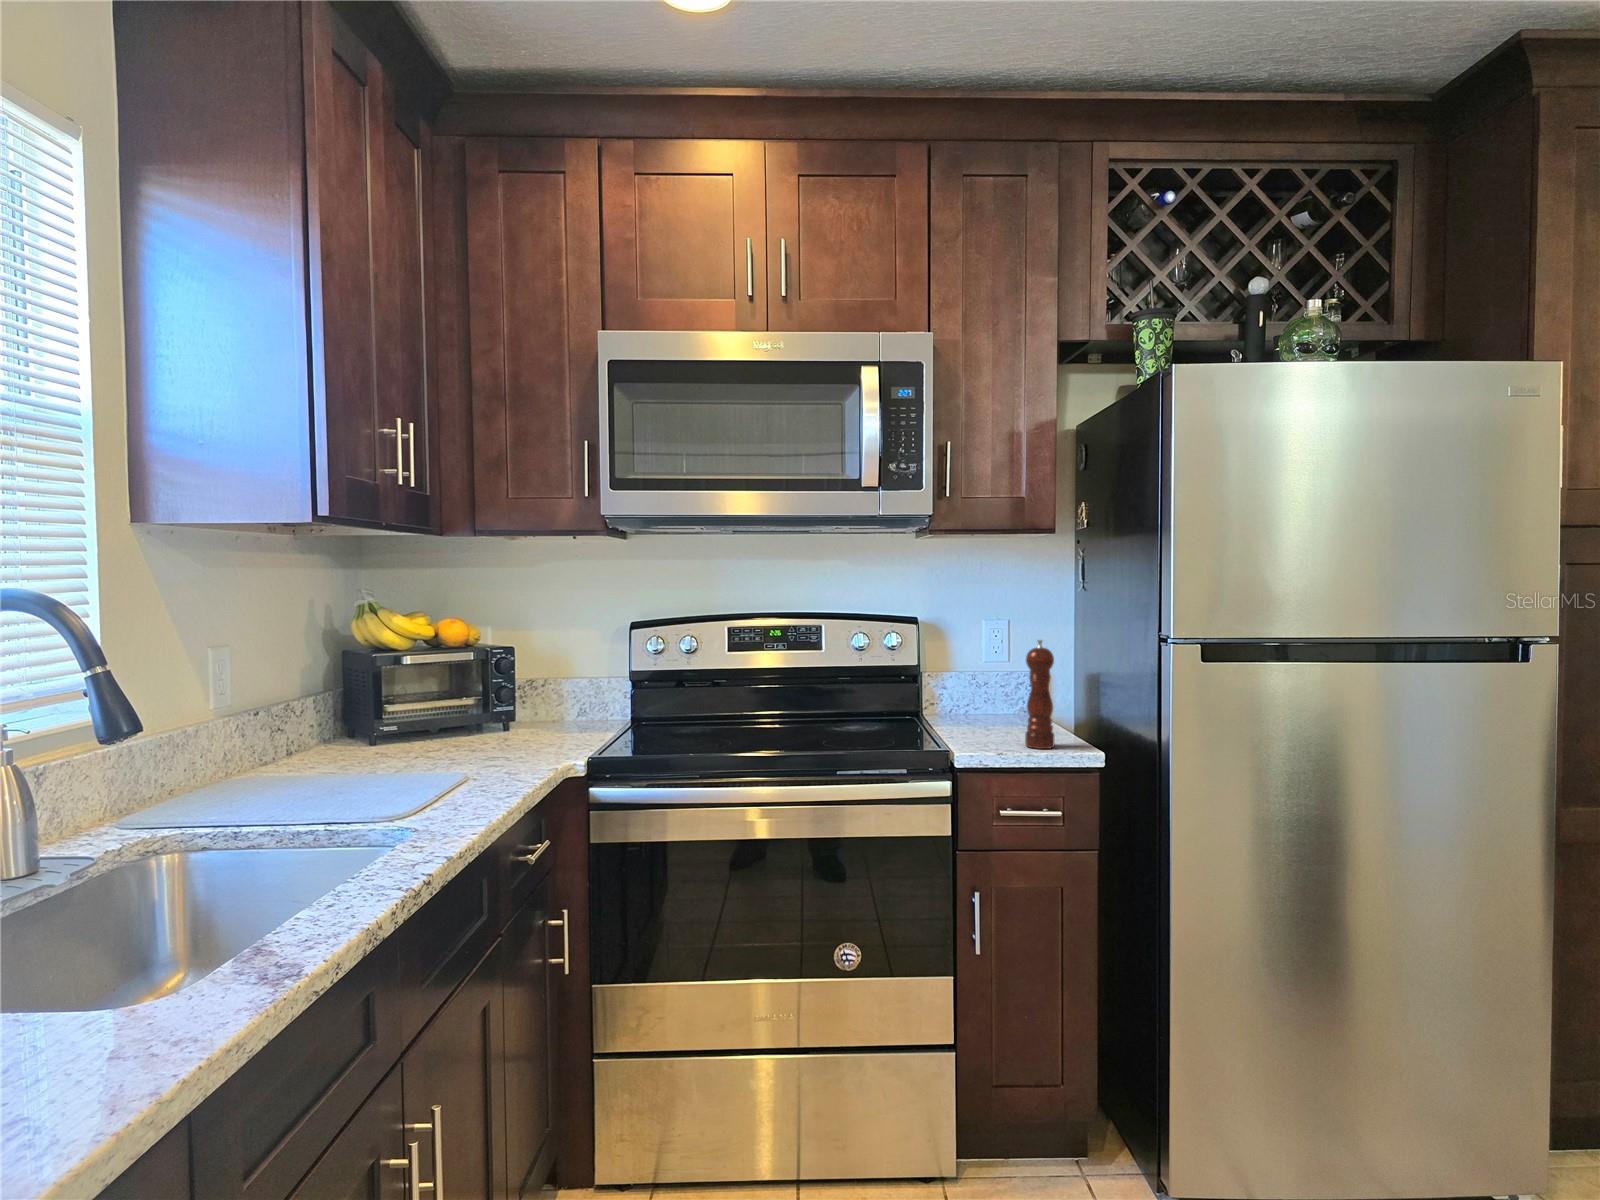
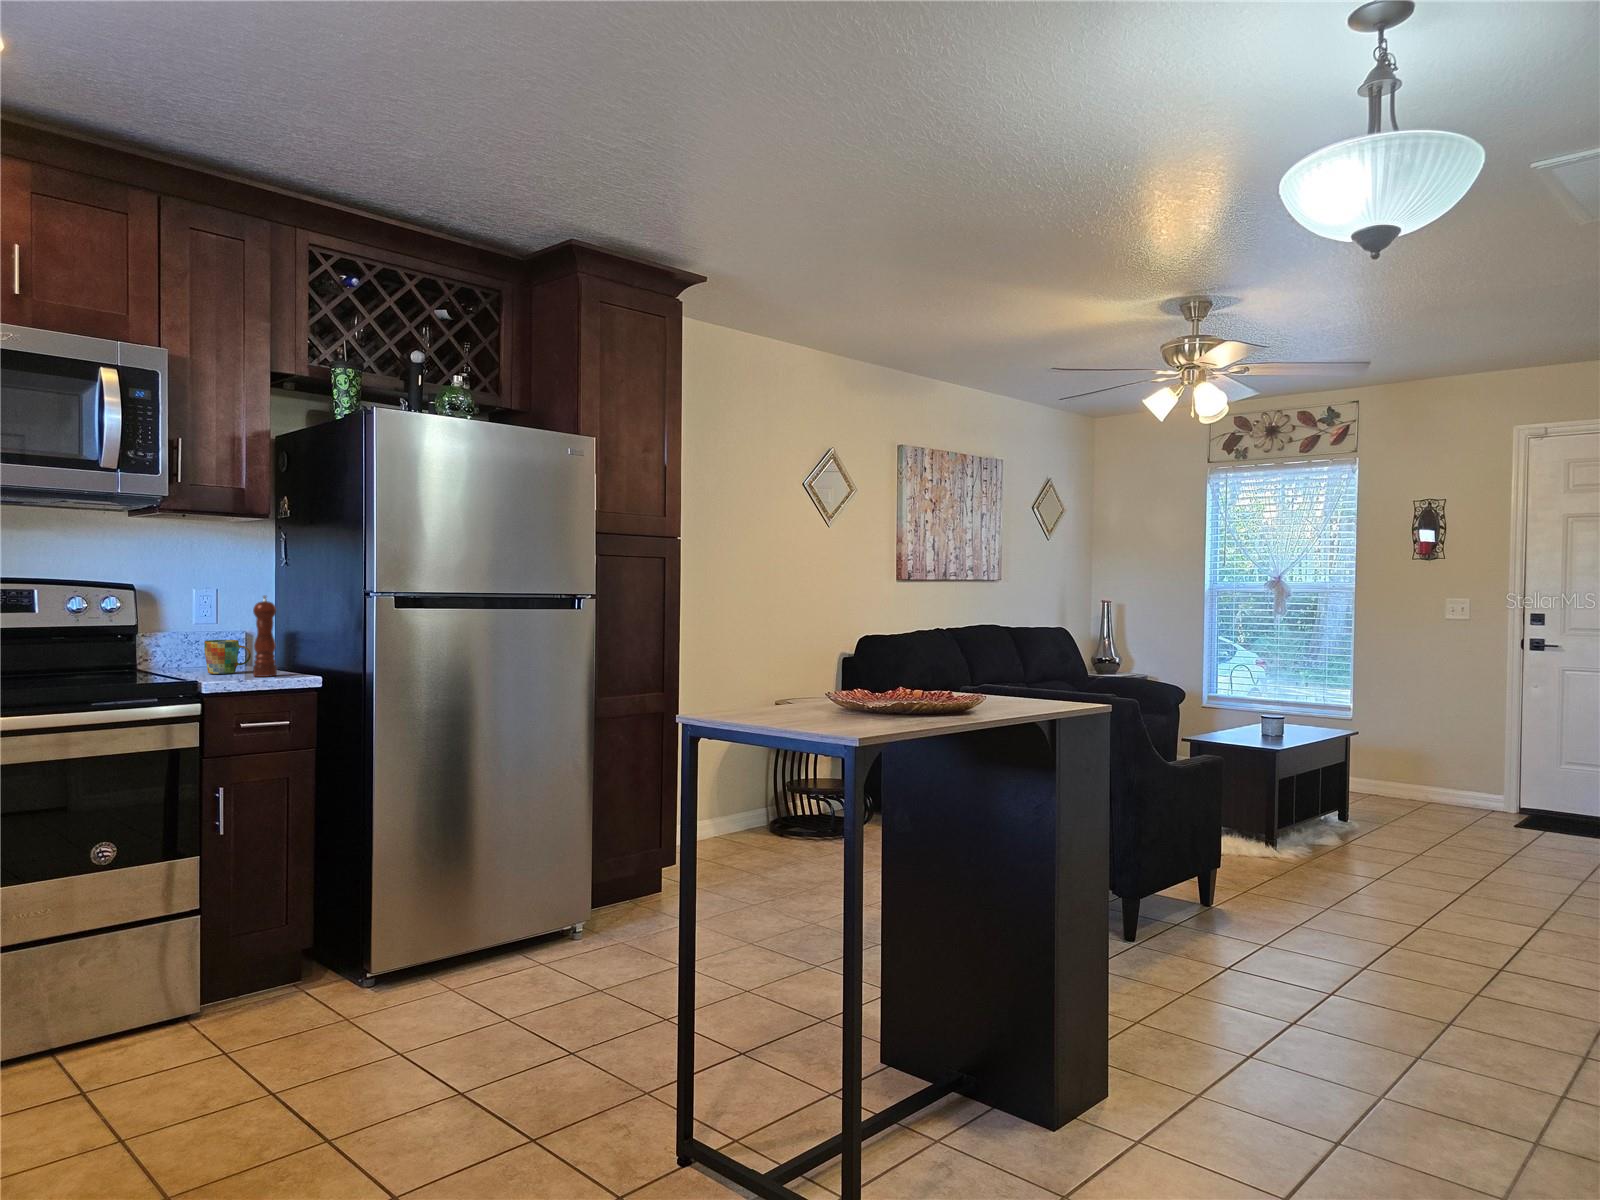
mug: none [980,688,1031,733] -> present [204,640,251,674]

